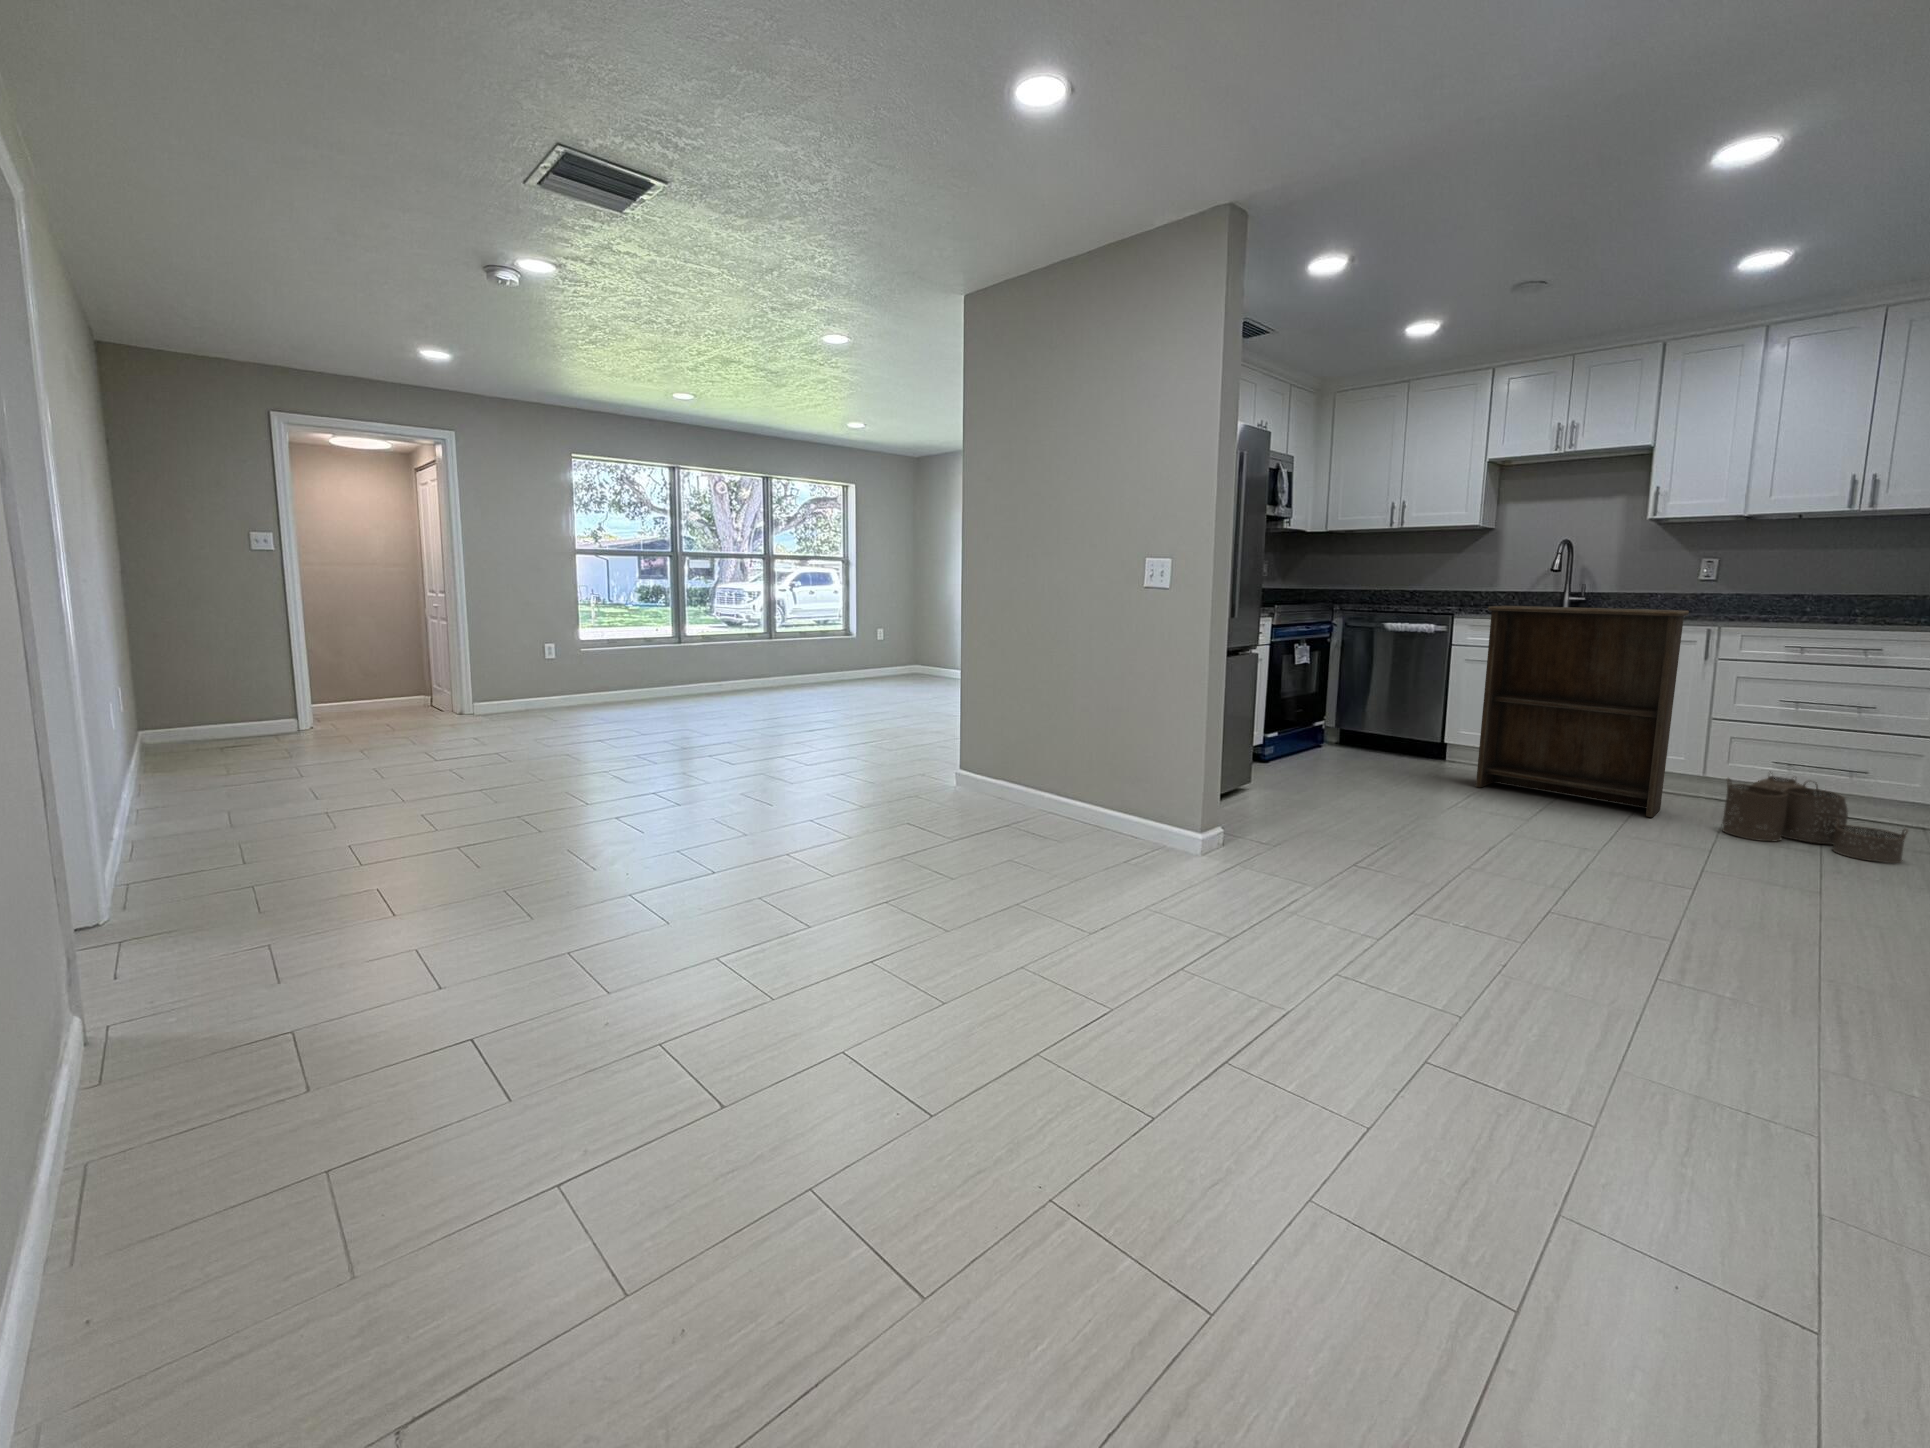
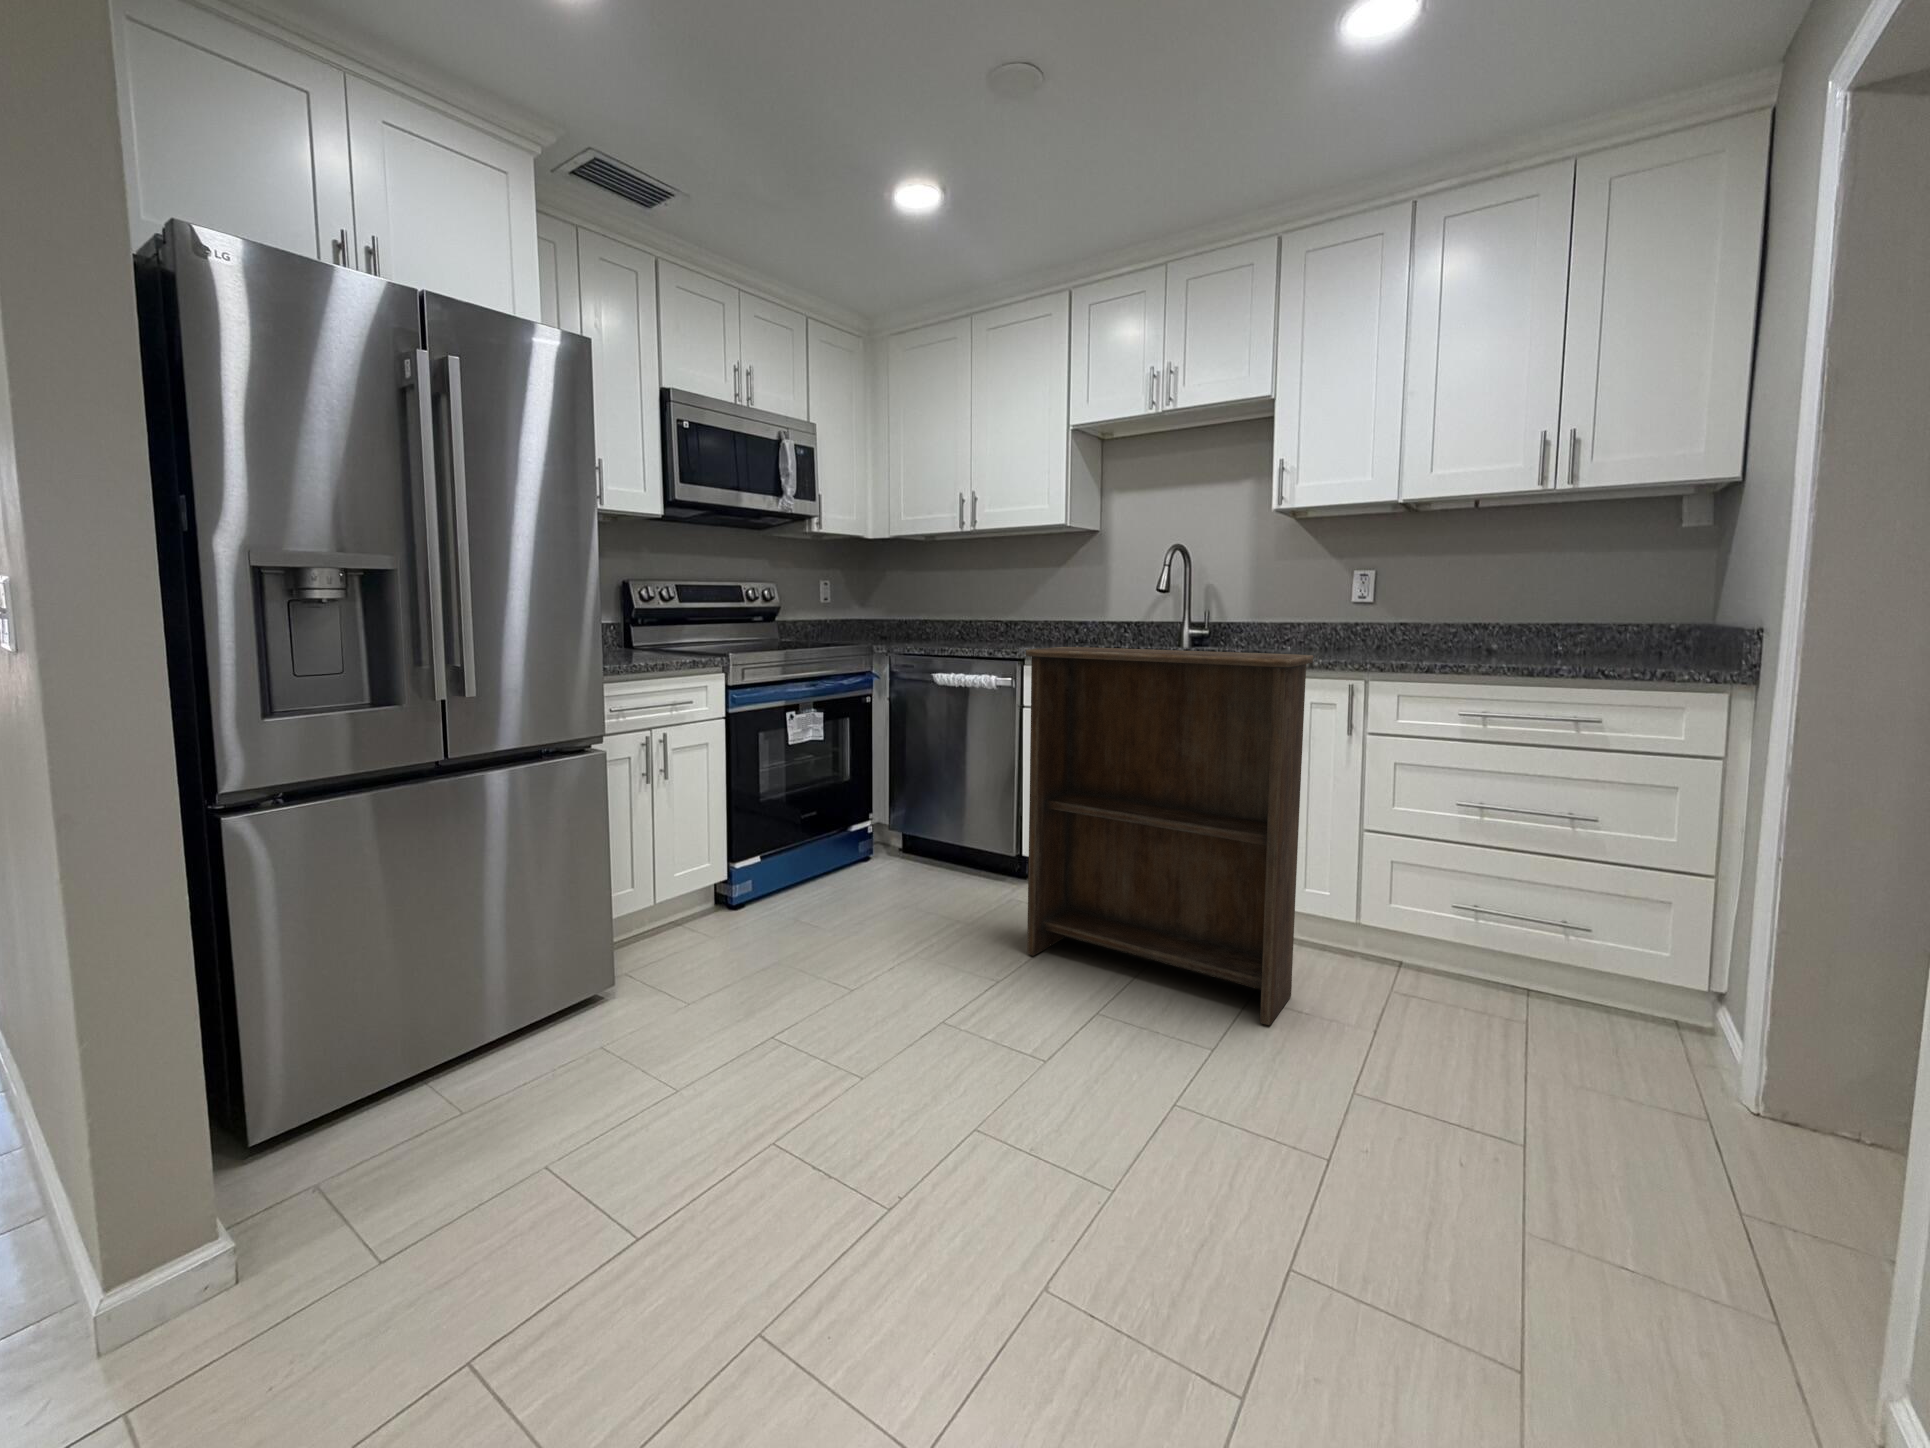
woven basket: present [1722,776,1908,863] -> none [1373,929,1670,1152]

